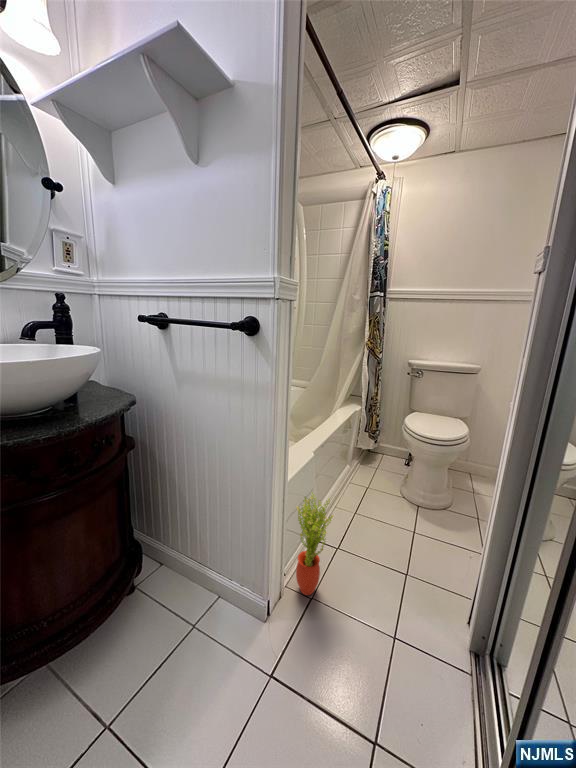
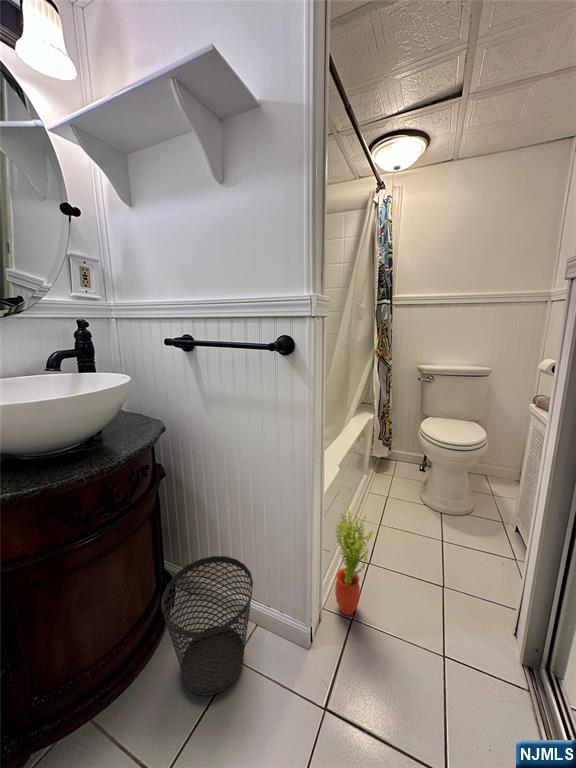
wastebasket: none [119,529,211,656] -> present [161,556,253,695]

